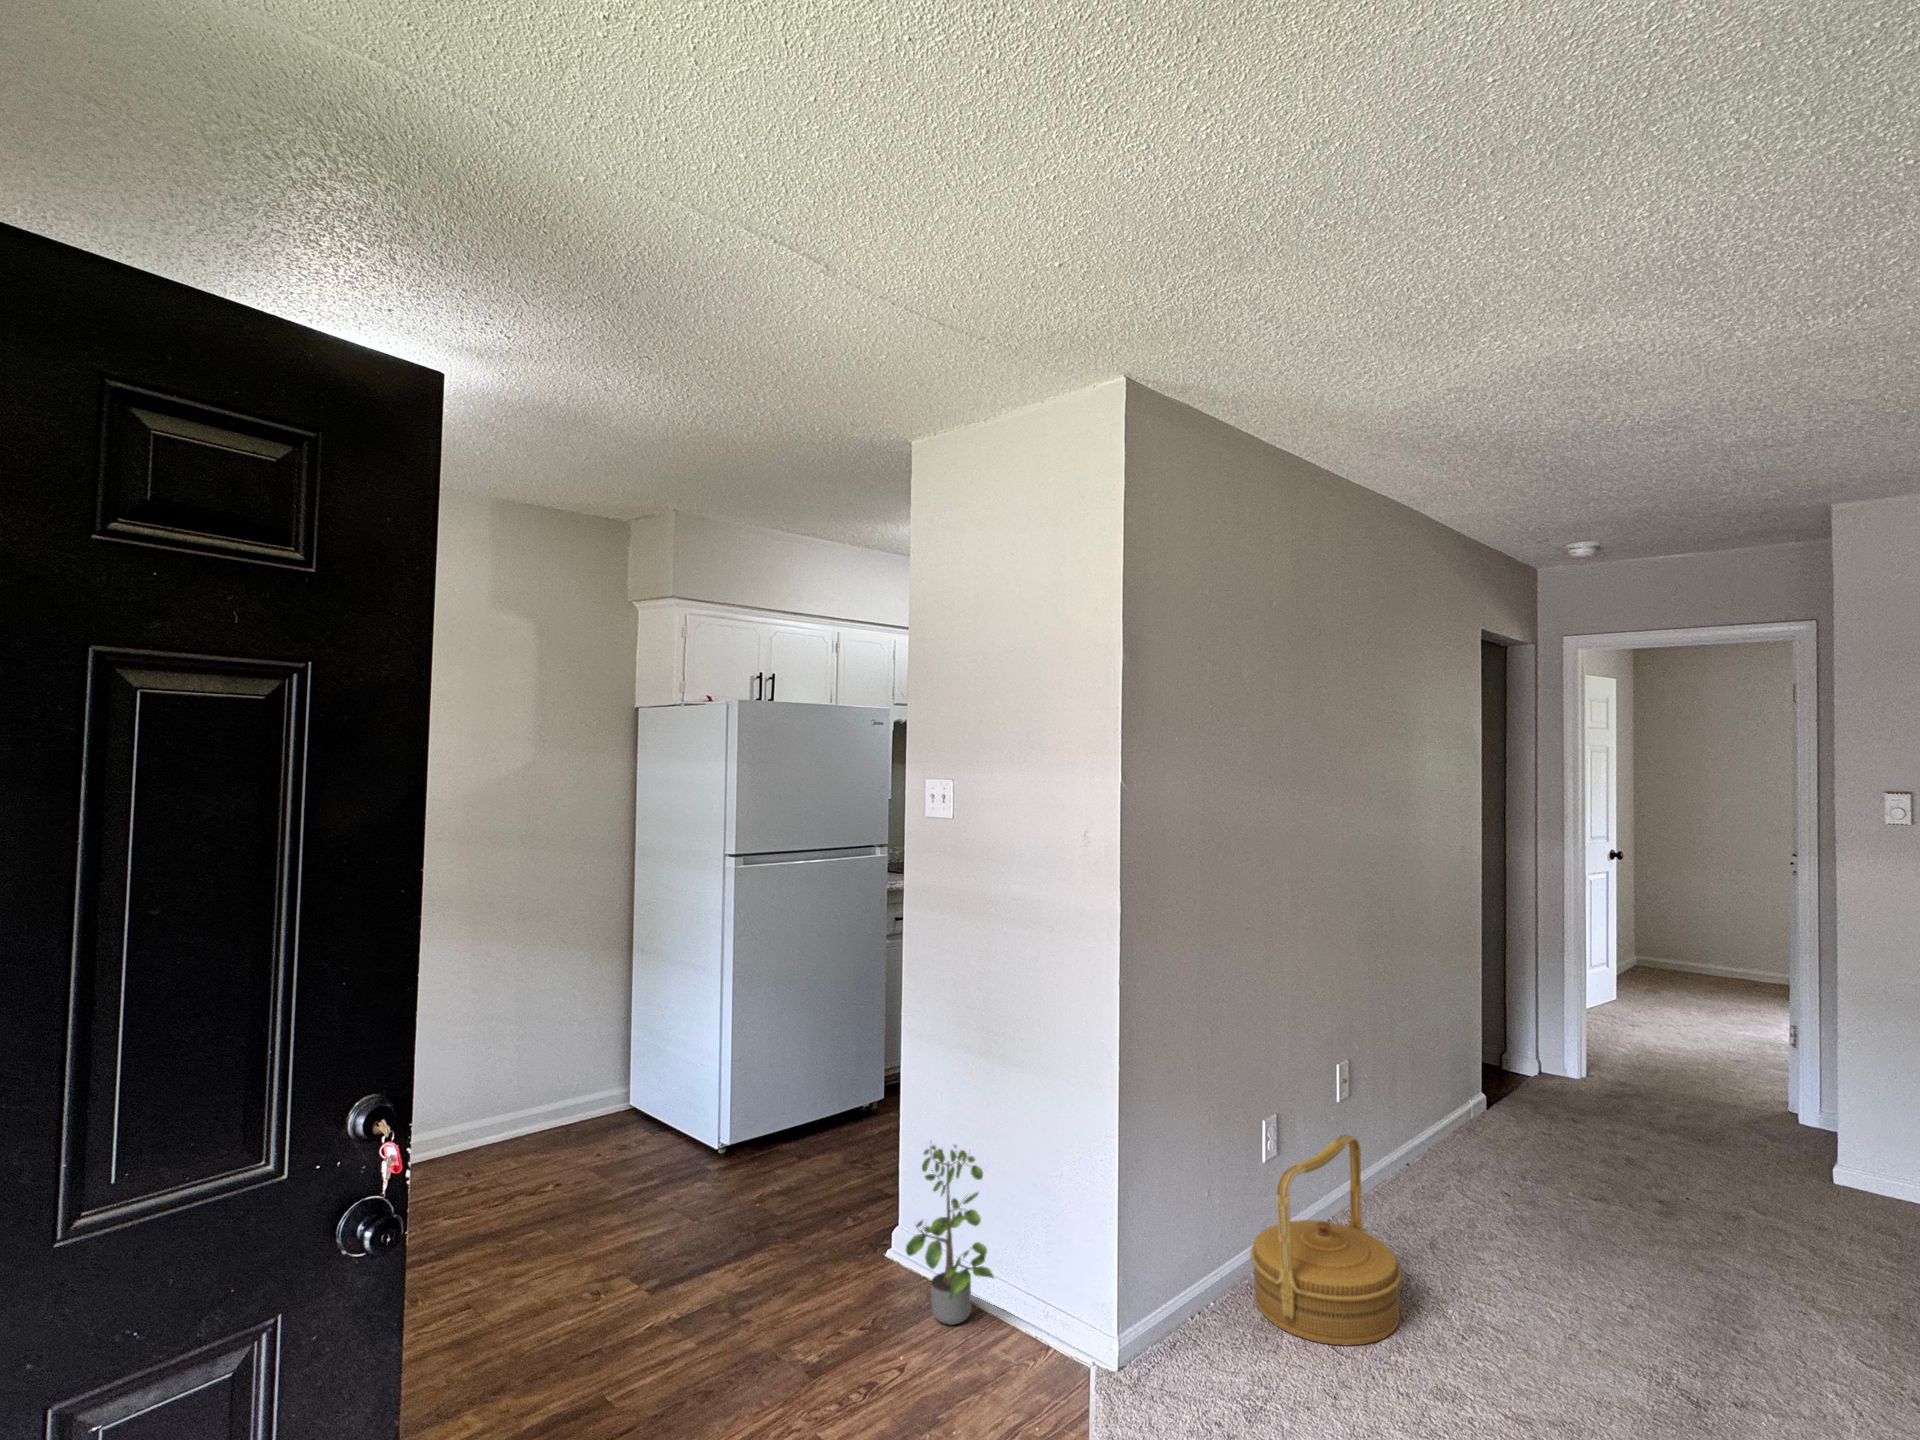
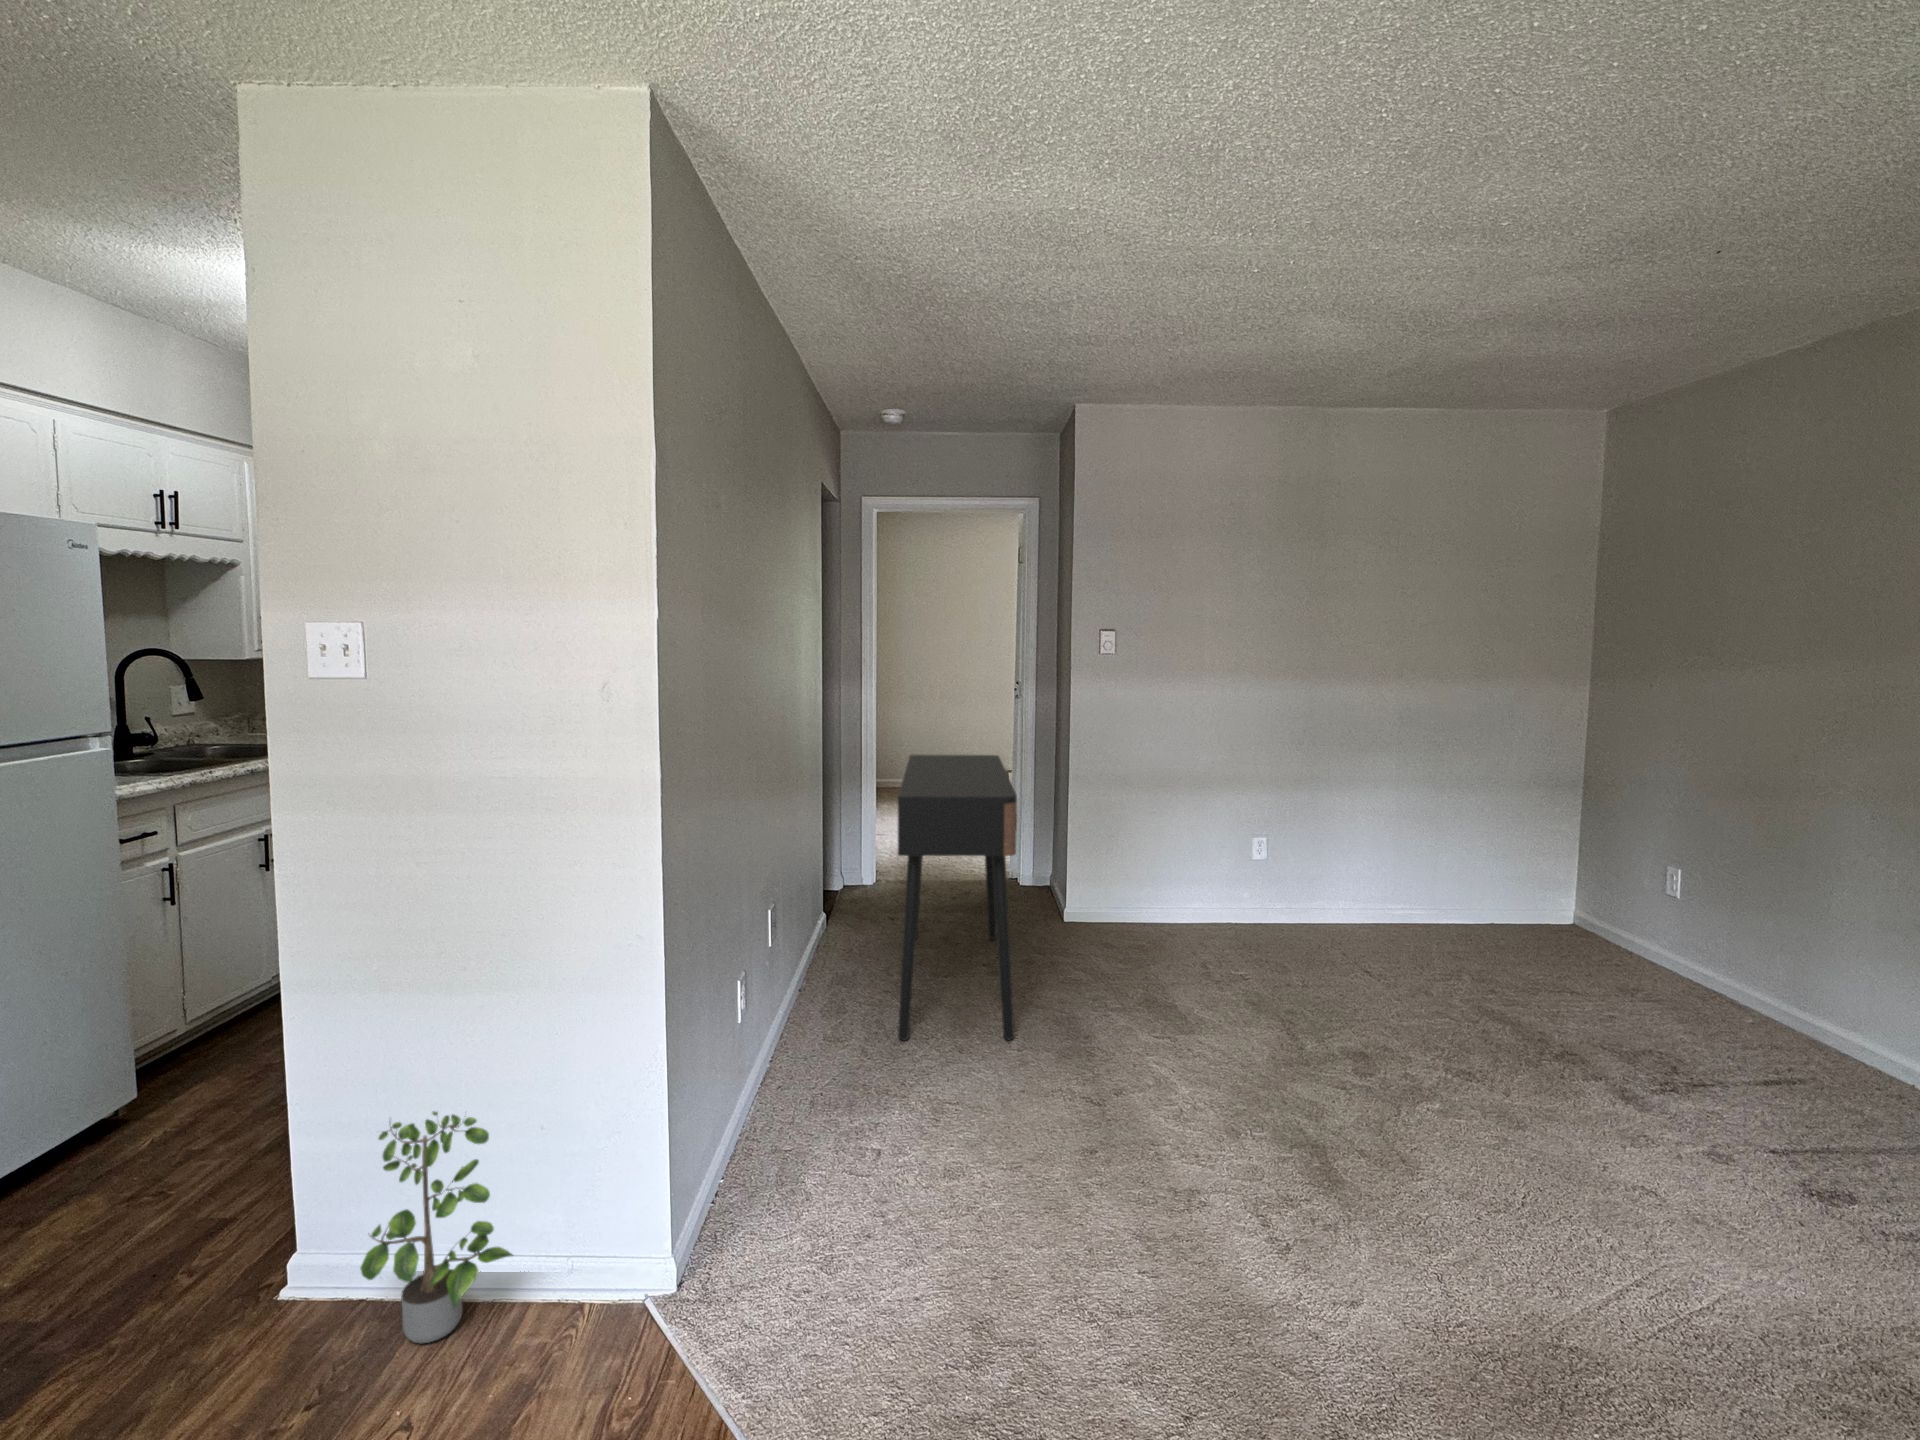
console table: none [1480,900,1734,1290] -> present [898,755,1017,1040]
woven basket: present [1250,1134,1402,1346] -> none [750,978,888,1177]

